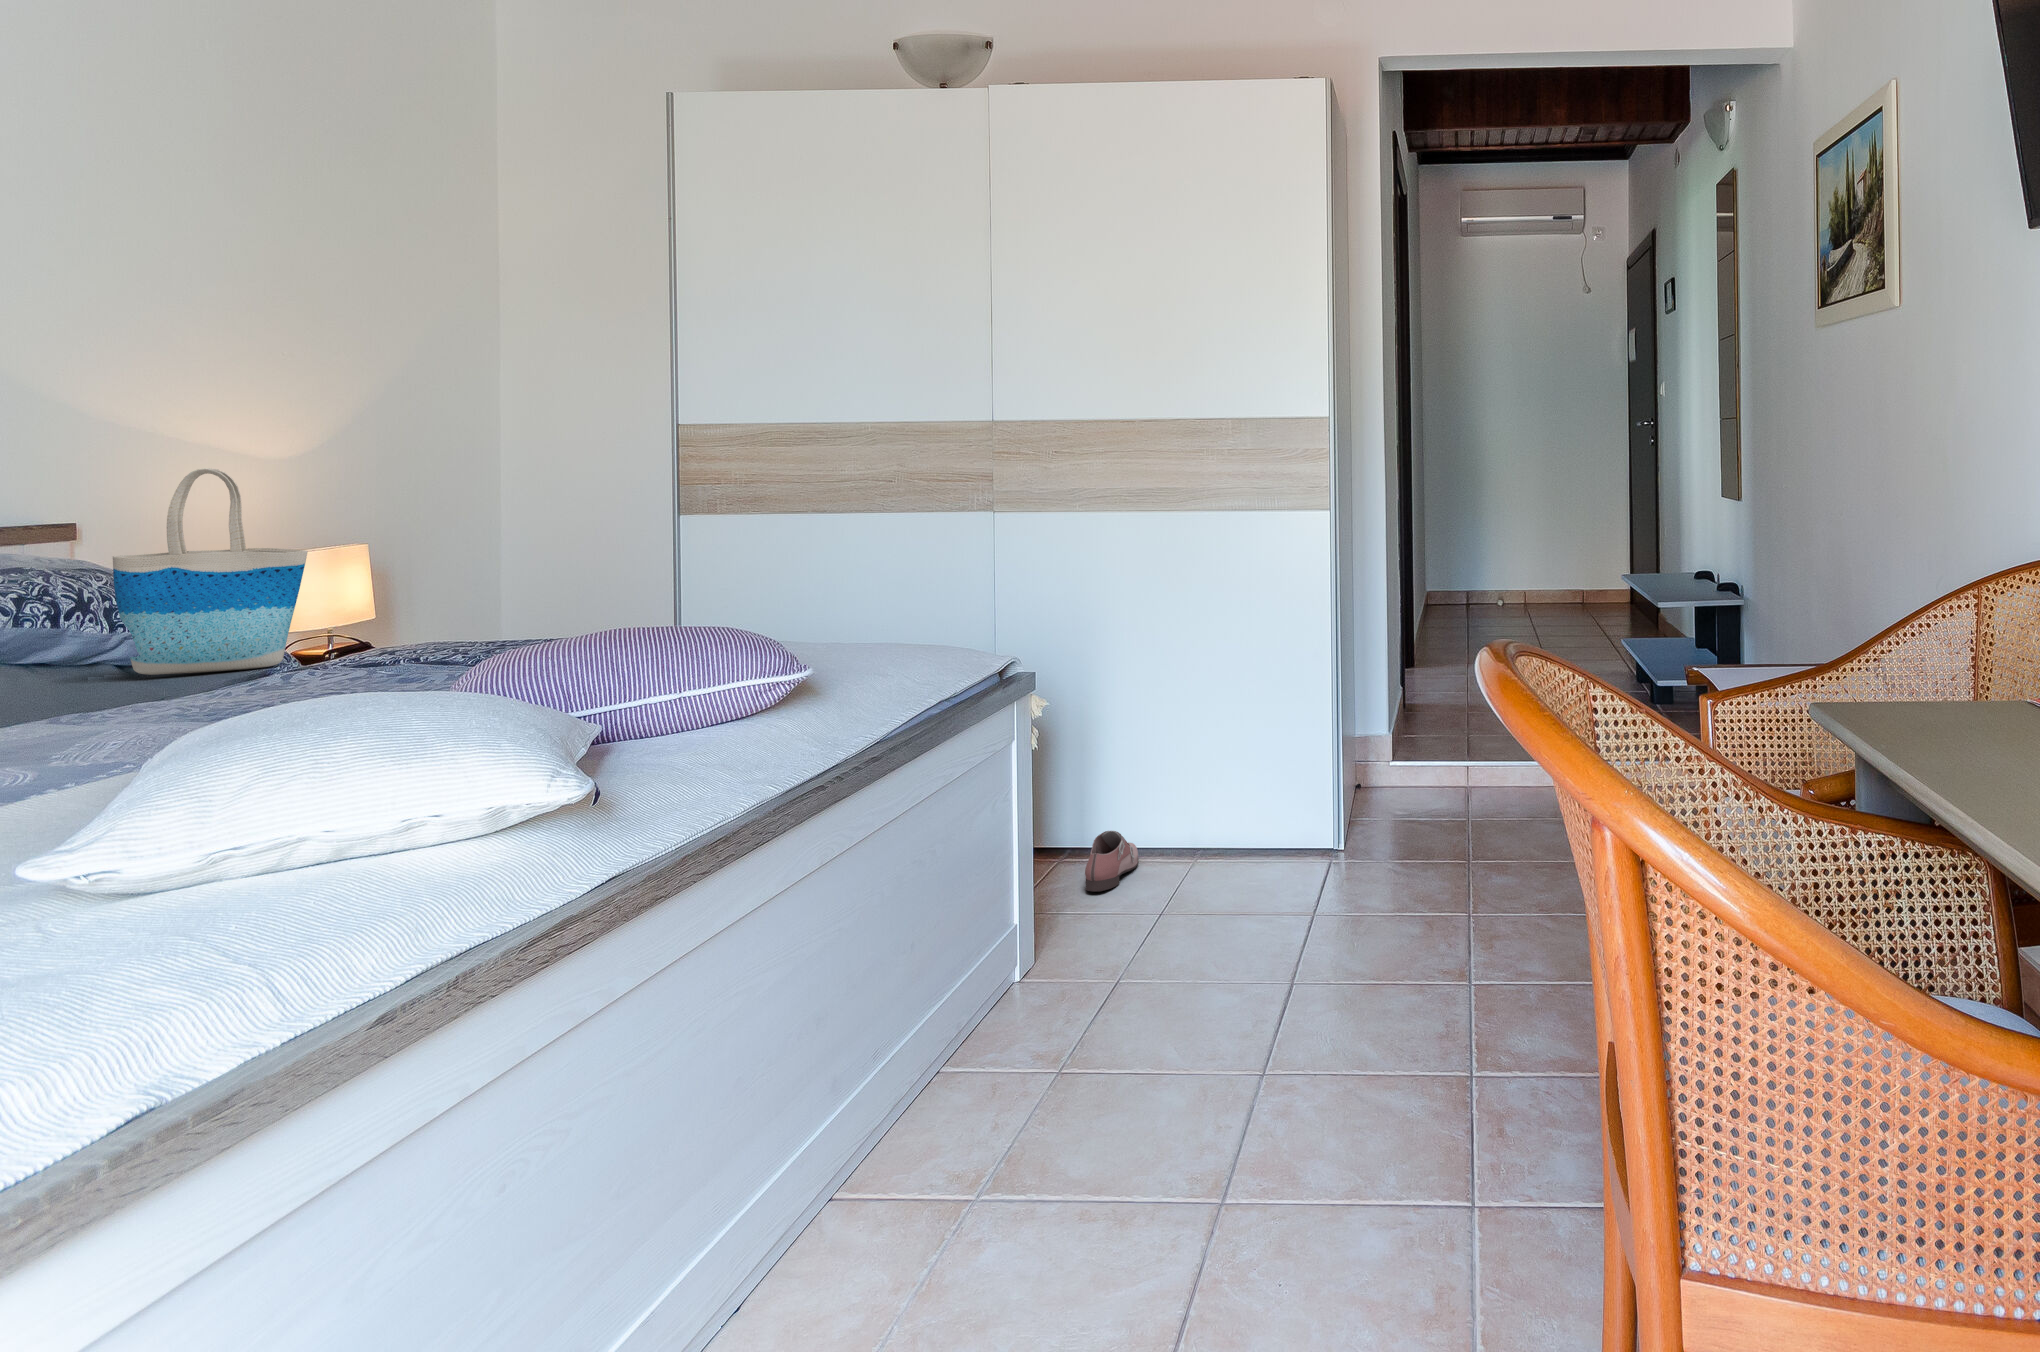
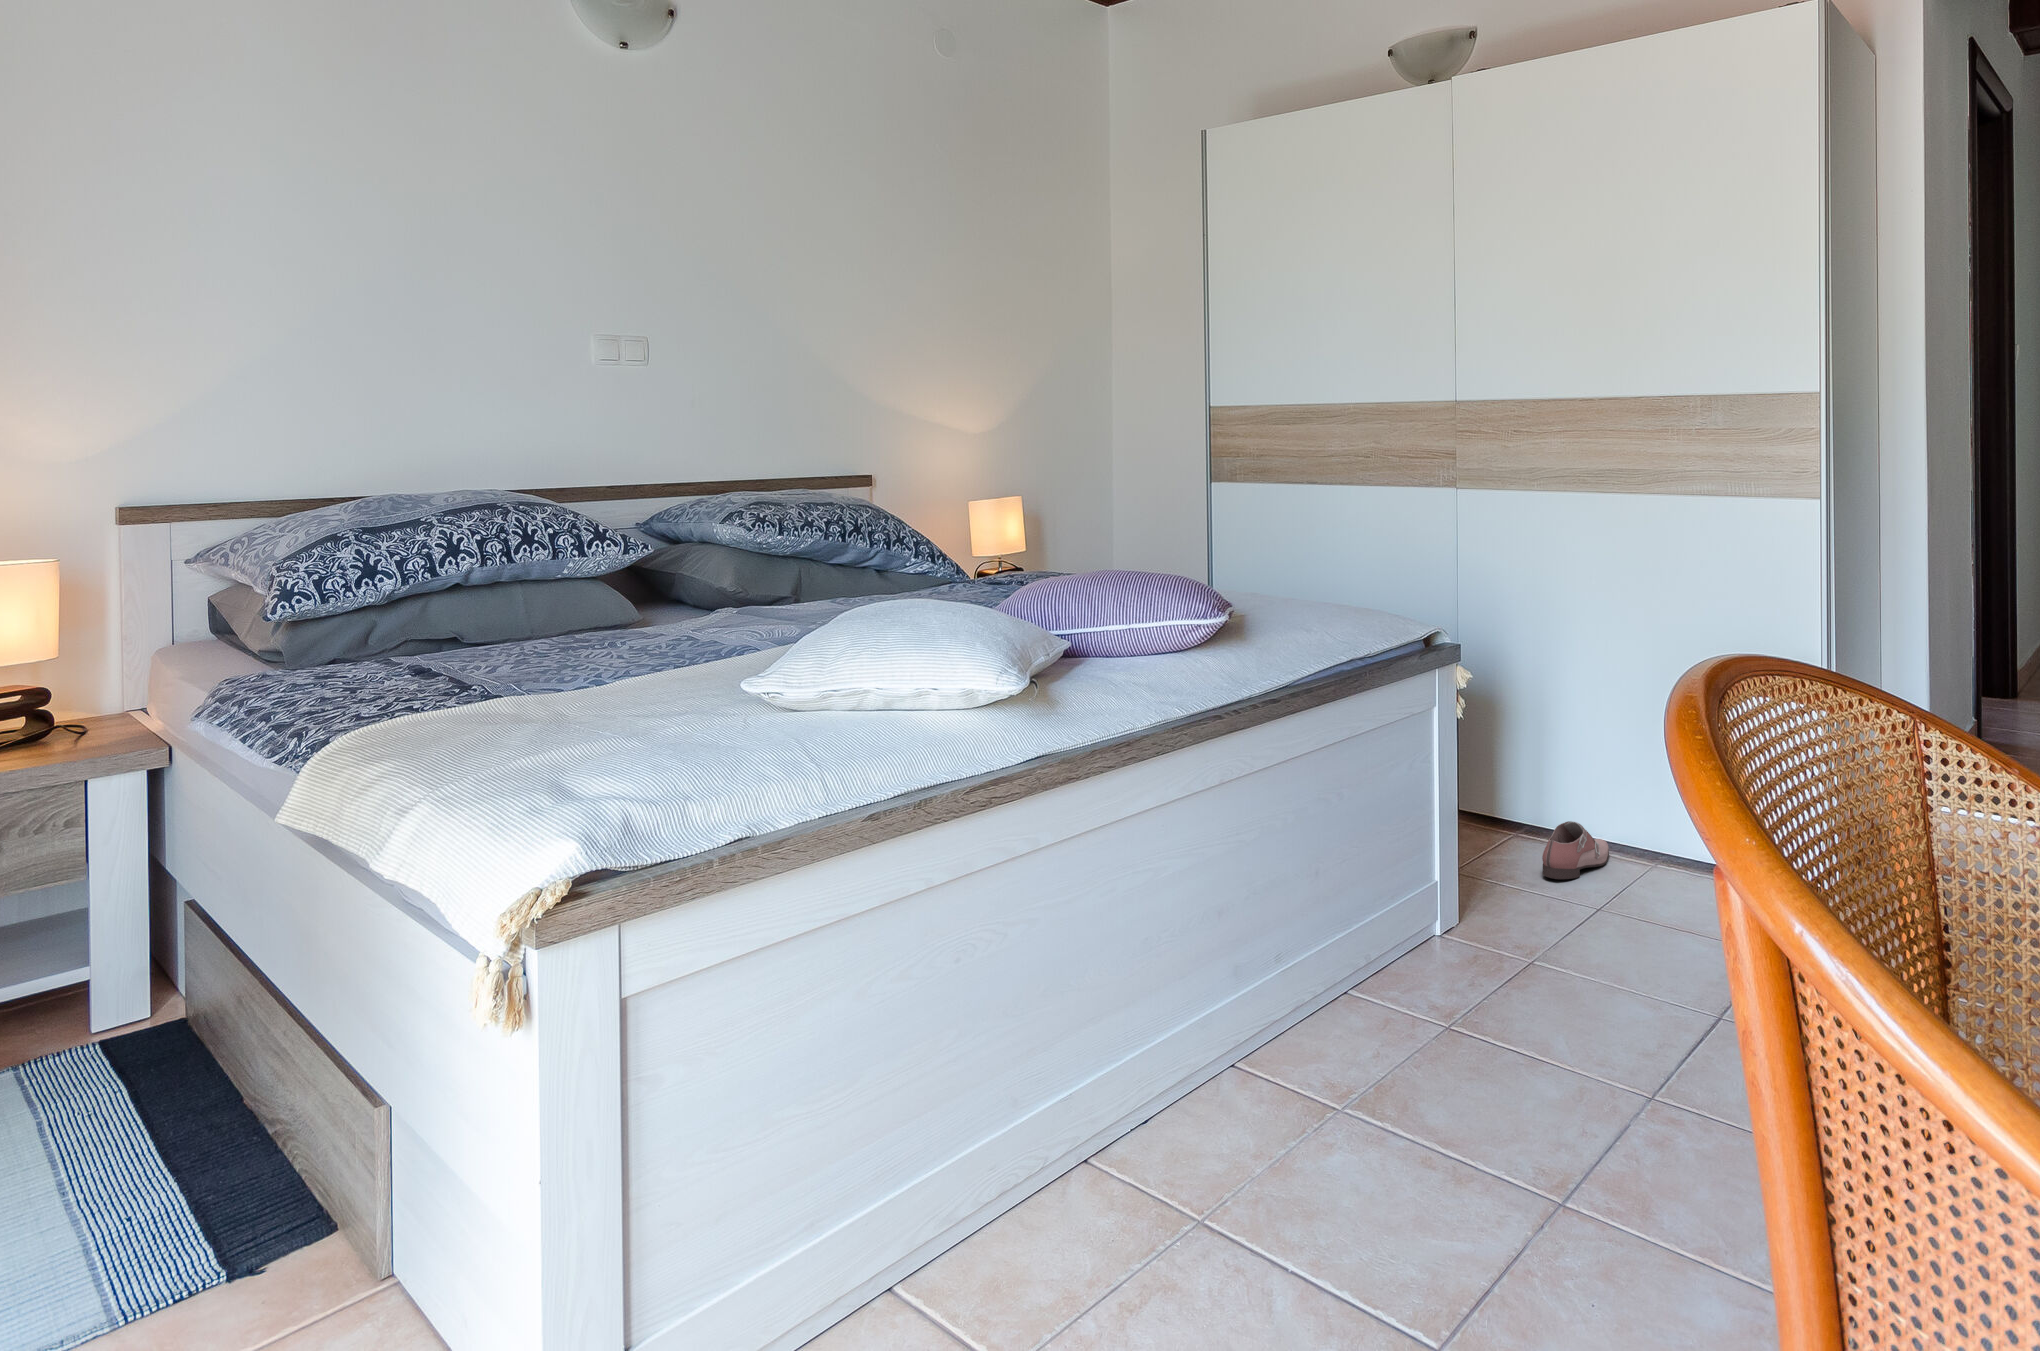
tote bag: present [113,468,308,675] -> none [874,444,967,583]

